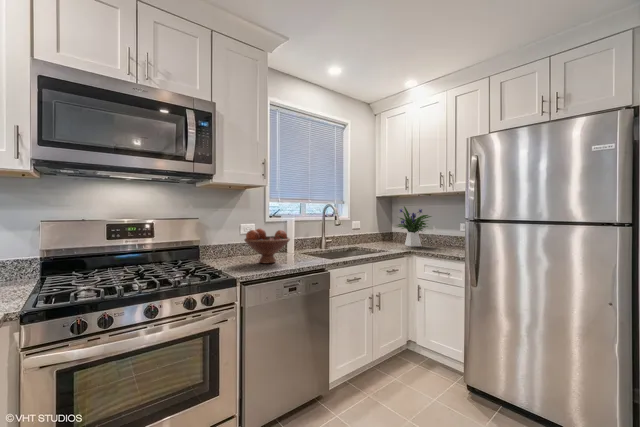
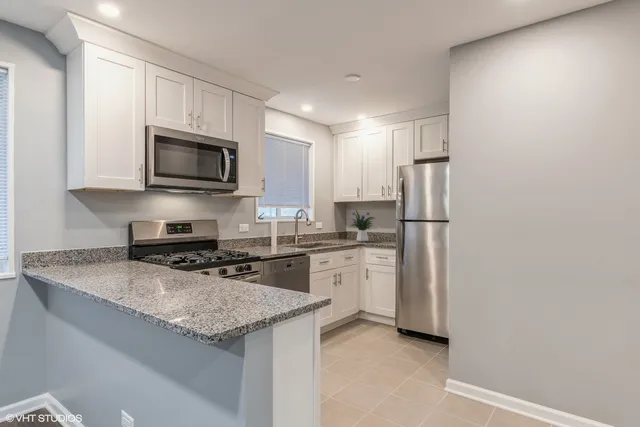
fruit bowl: present [245,229,290,263] -> none [253,227,284,250]

